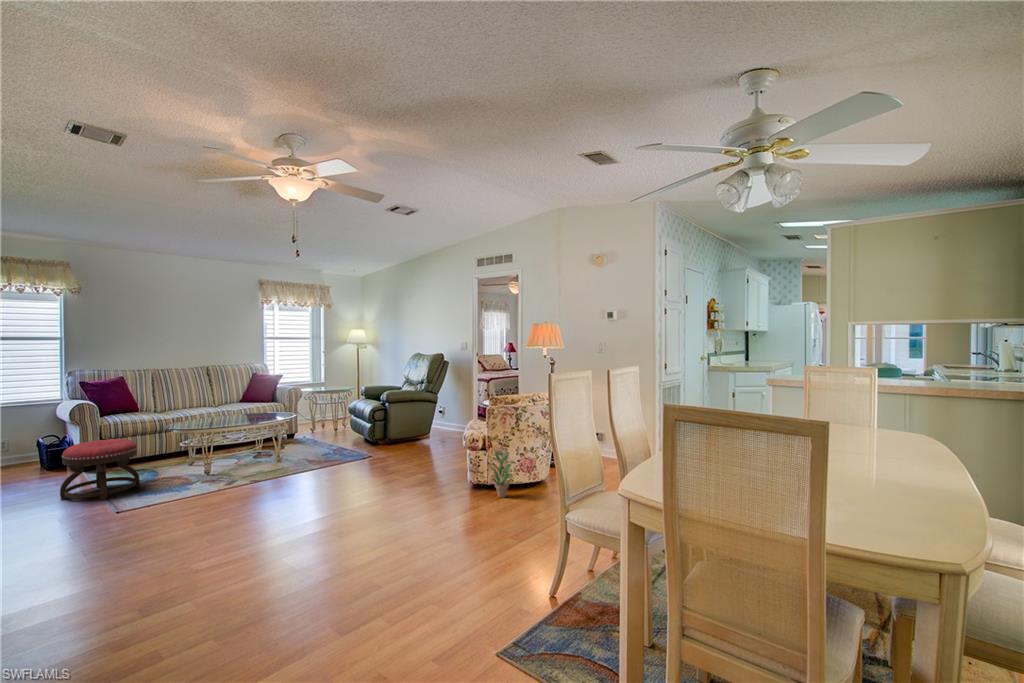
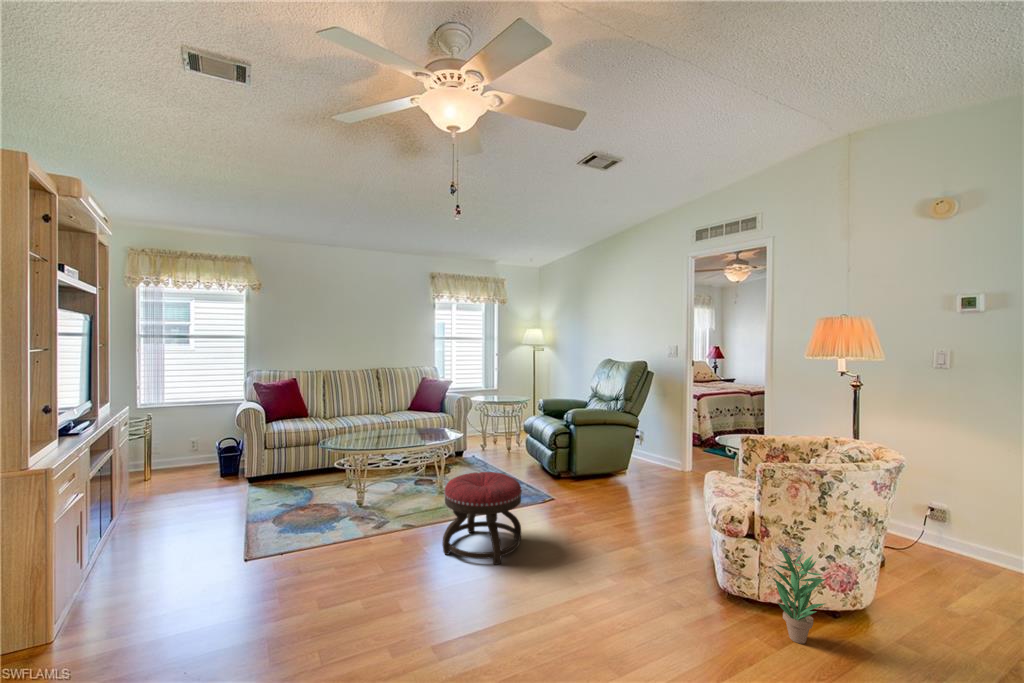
ottoman: present [60,439,140,500] -> present [442,472,522,565]

